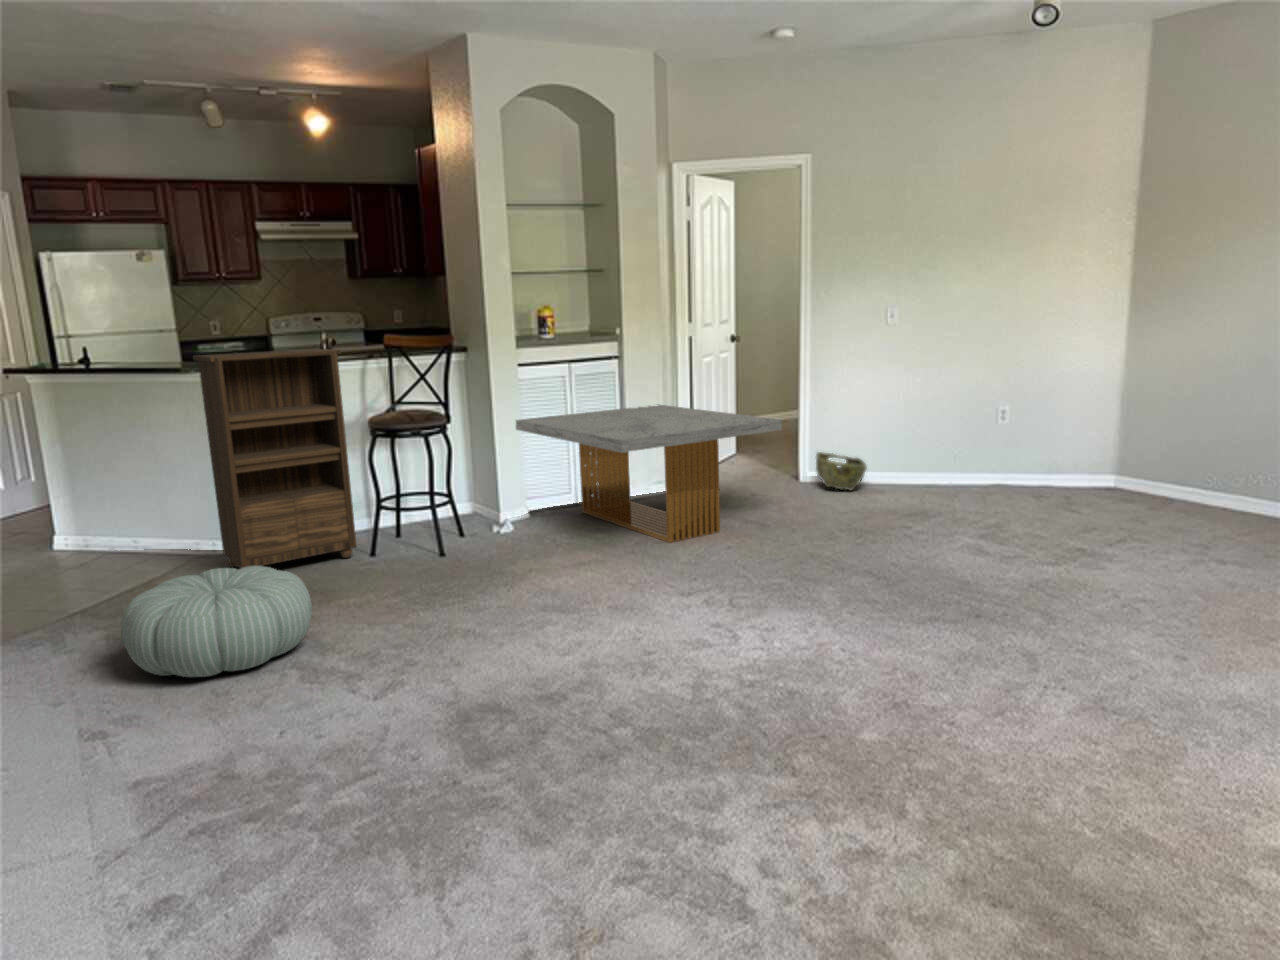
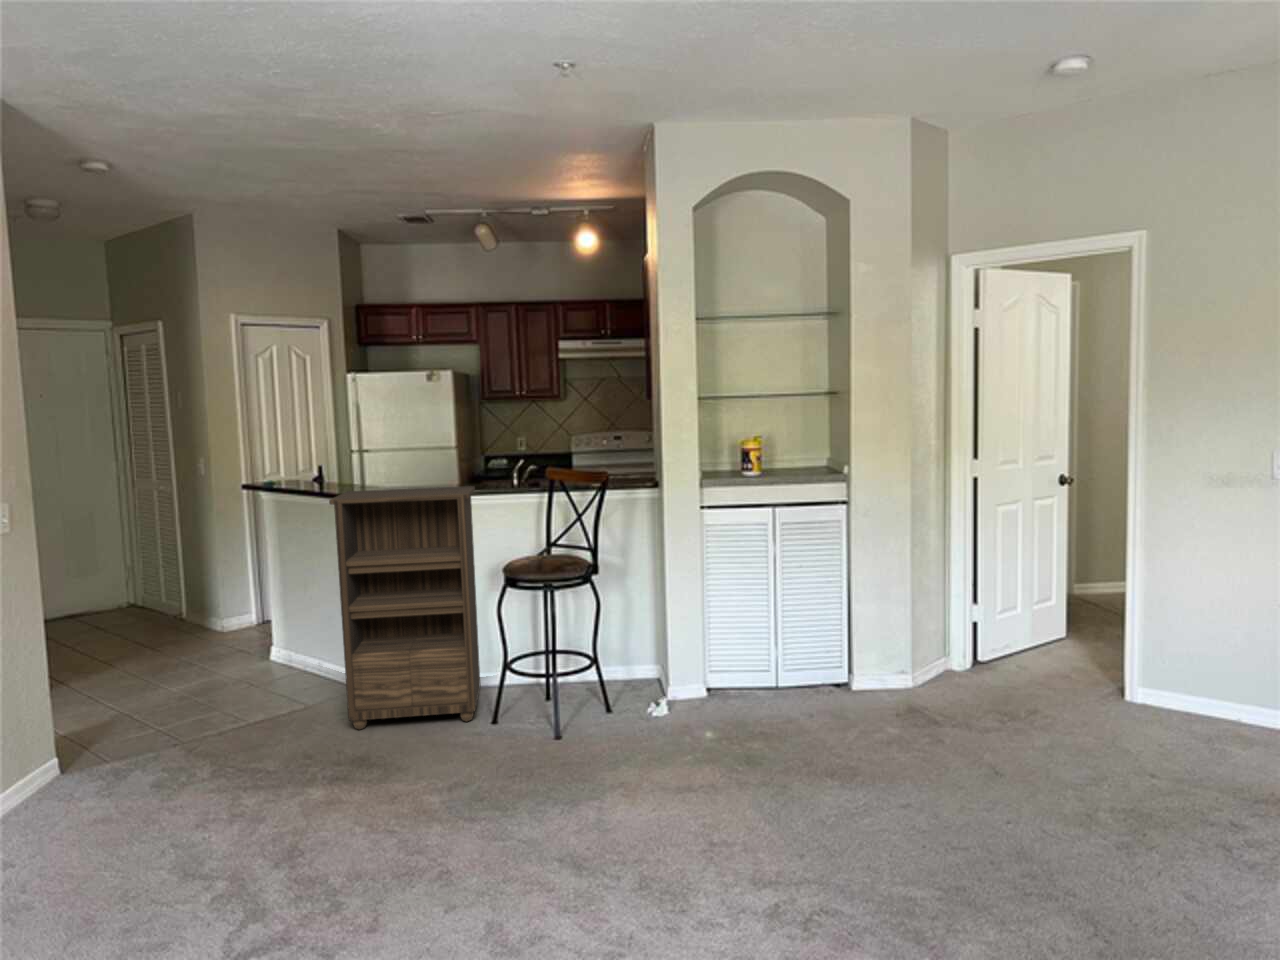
coffee table: present [516,405,782,543] -> none [694,570,1025,796]
woven basket: present [816,452,867,490] -> none [1146,667,1240,746]
pouf: present [121,566,312,677] -> none [70,746,291,894]

